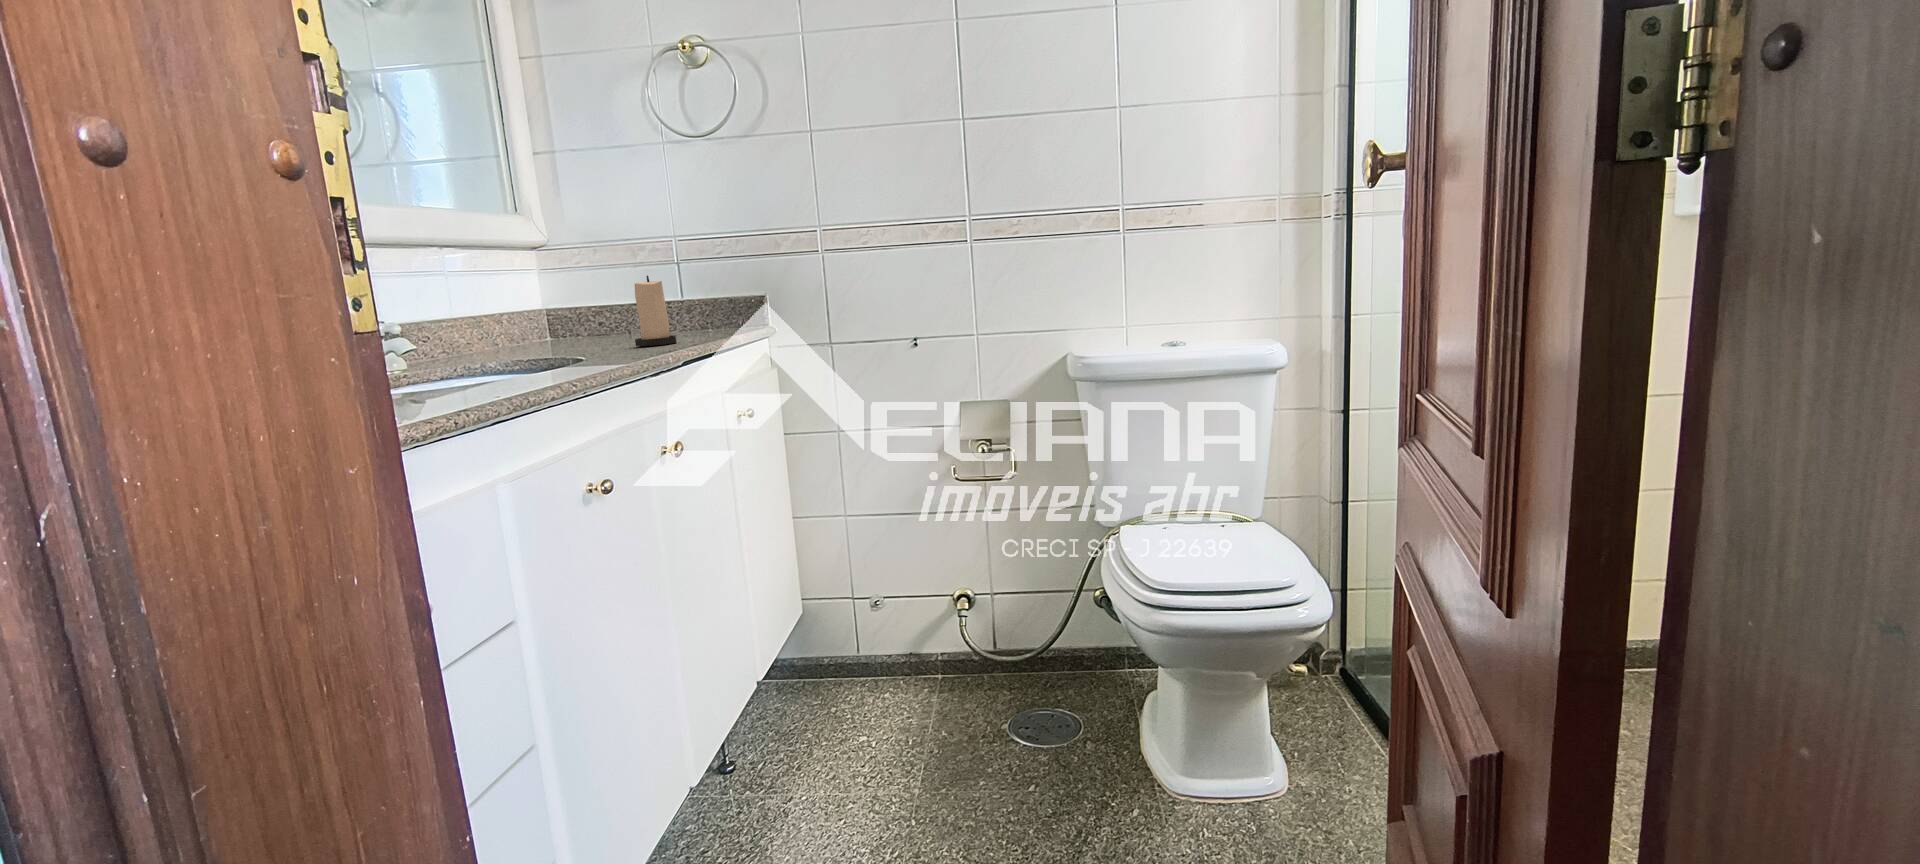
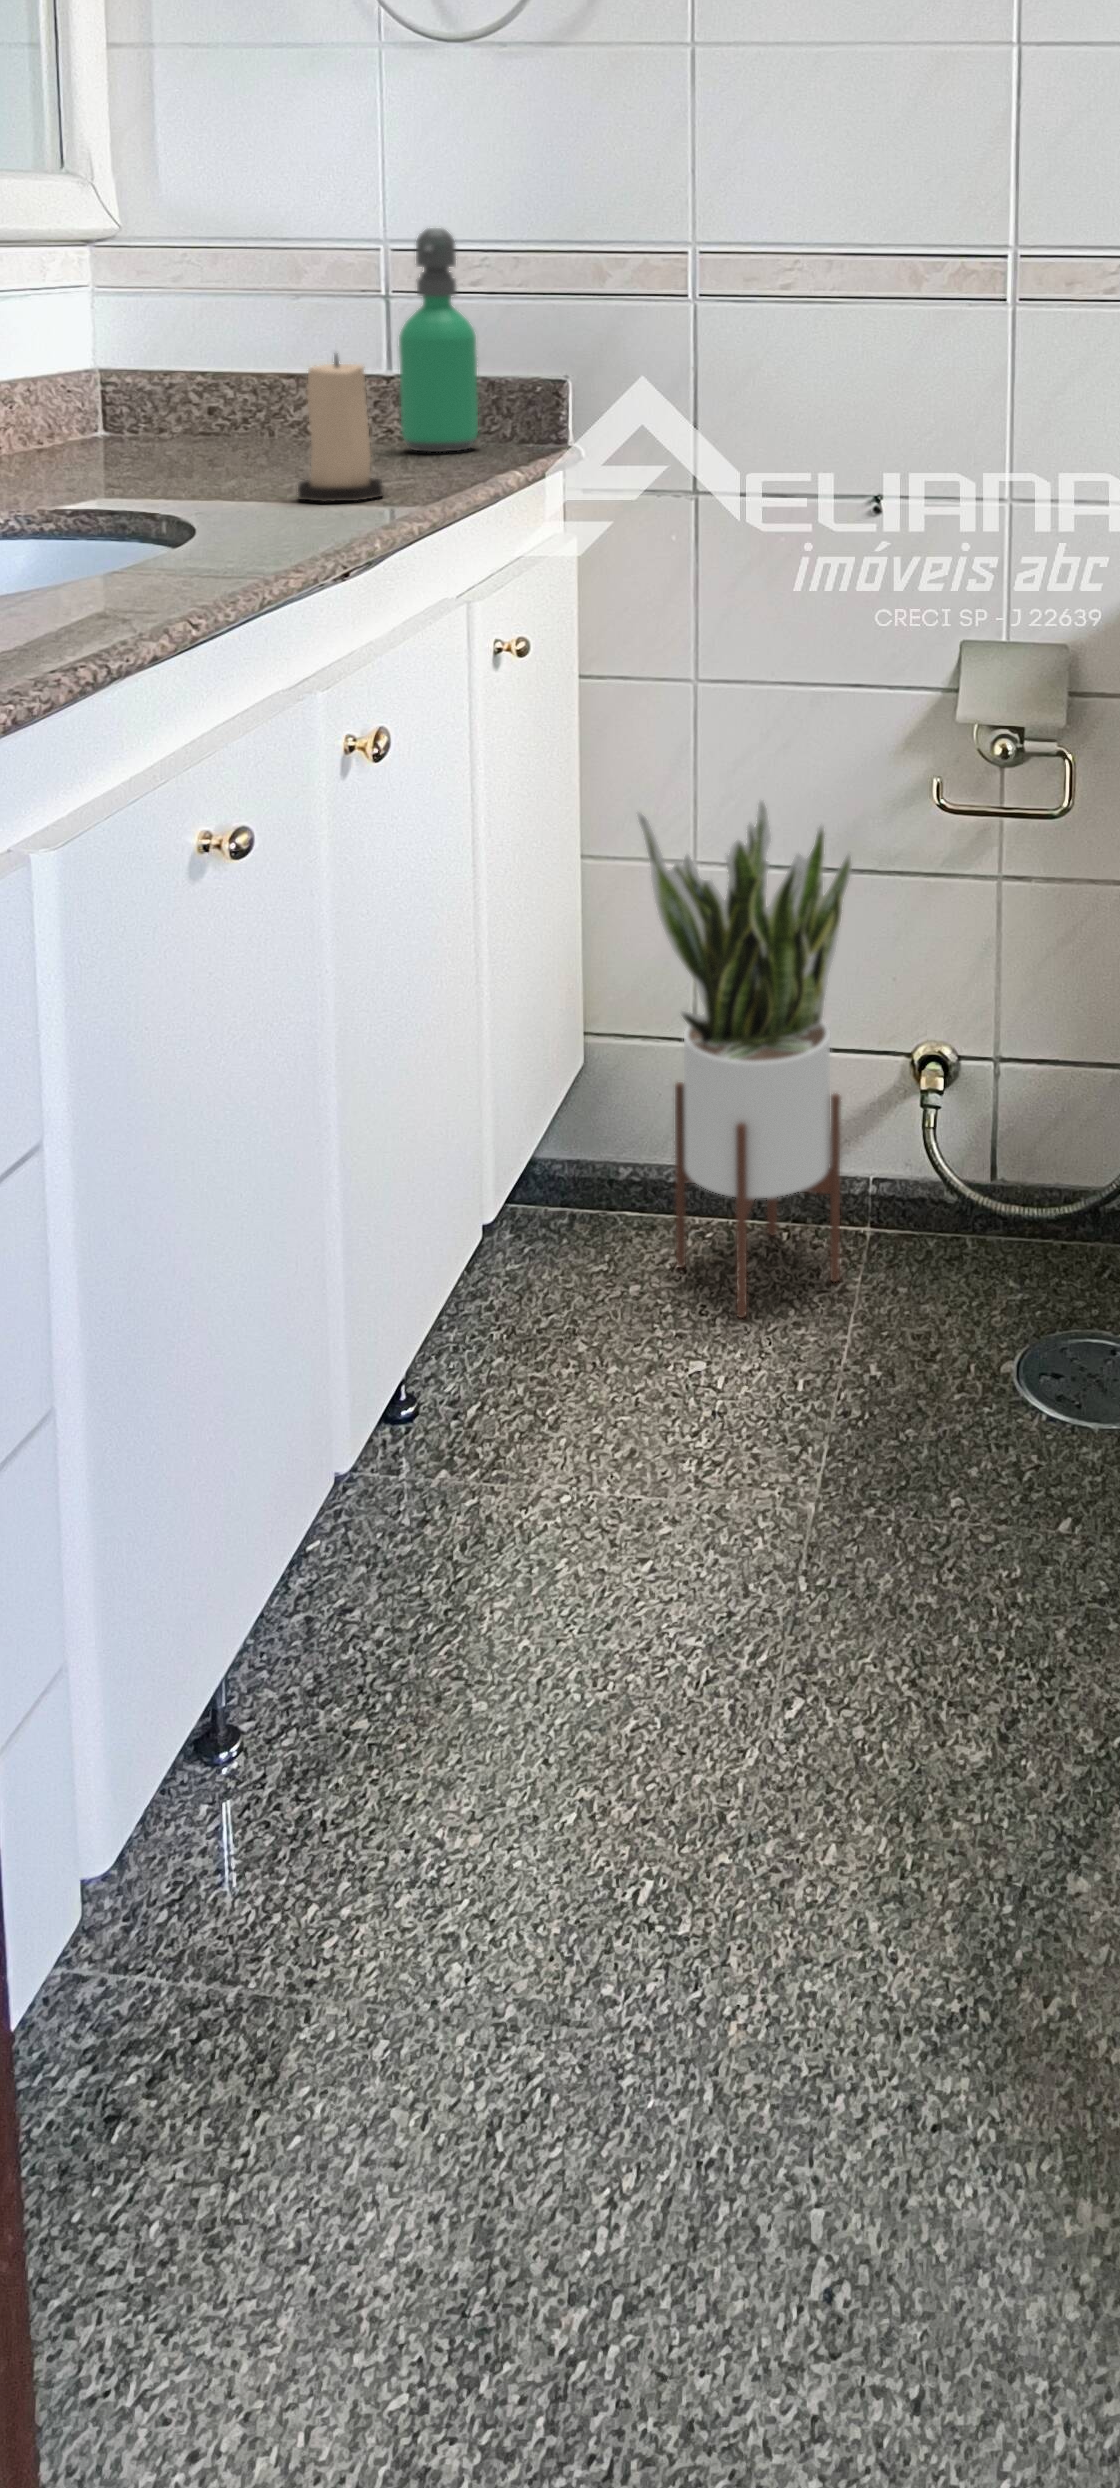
soap dispenser: none [684,224,726,330] -> present [399,228,478,452]
potted plant: none [815,480,928,717] -> present [638,801,852,1317]

